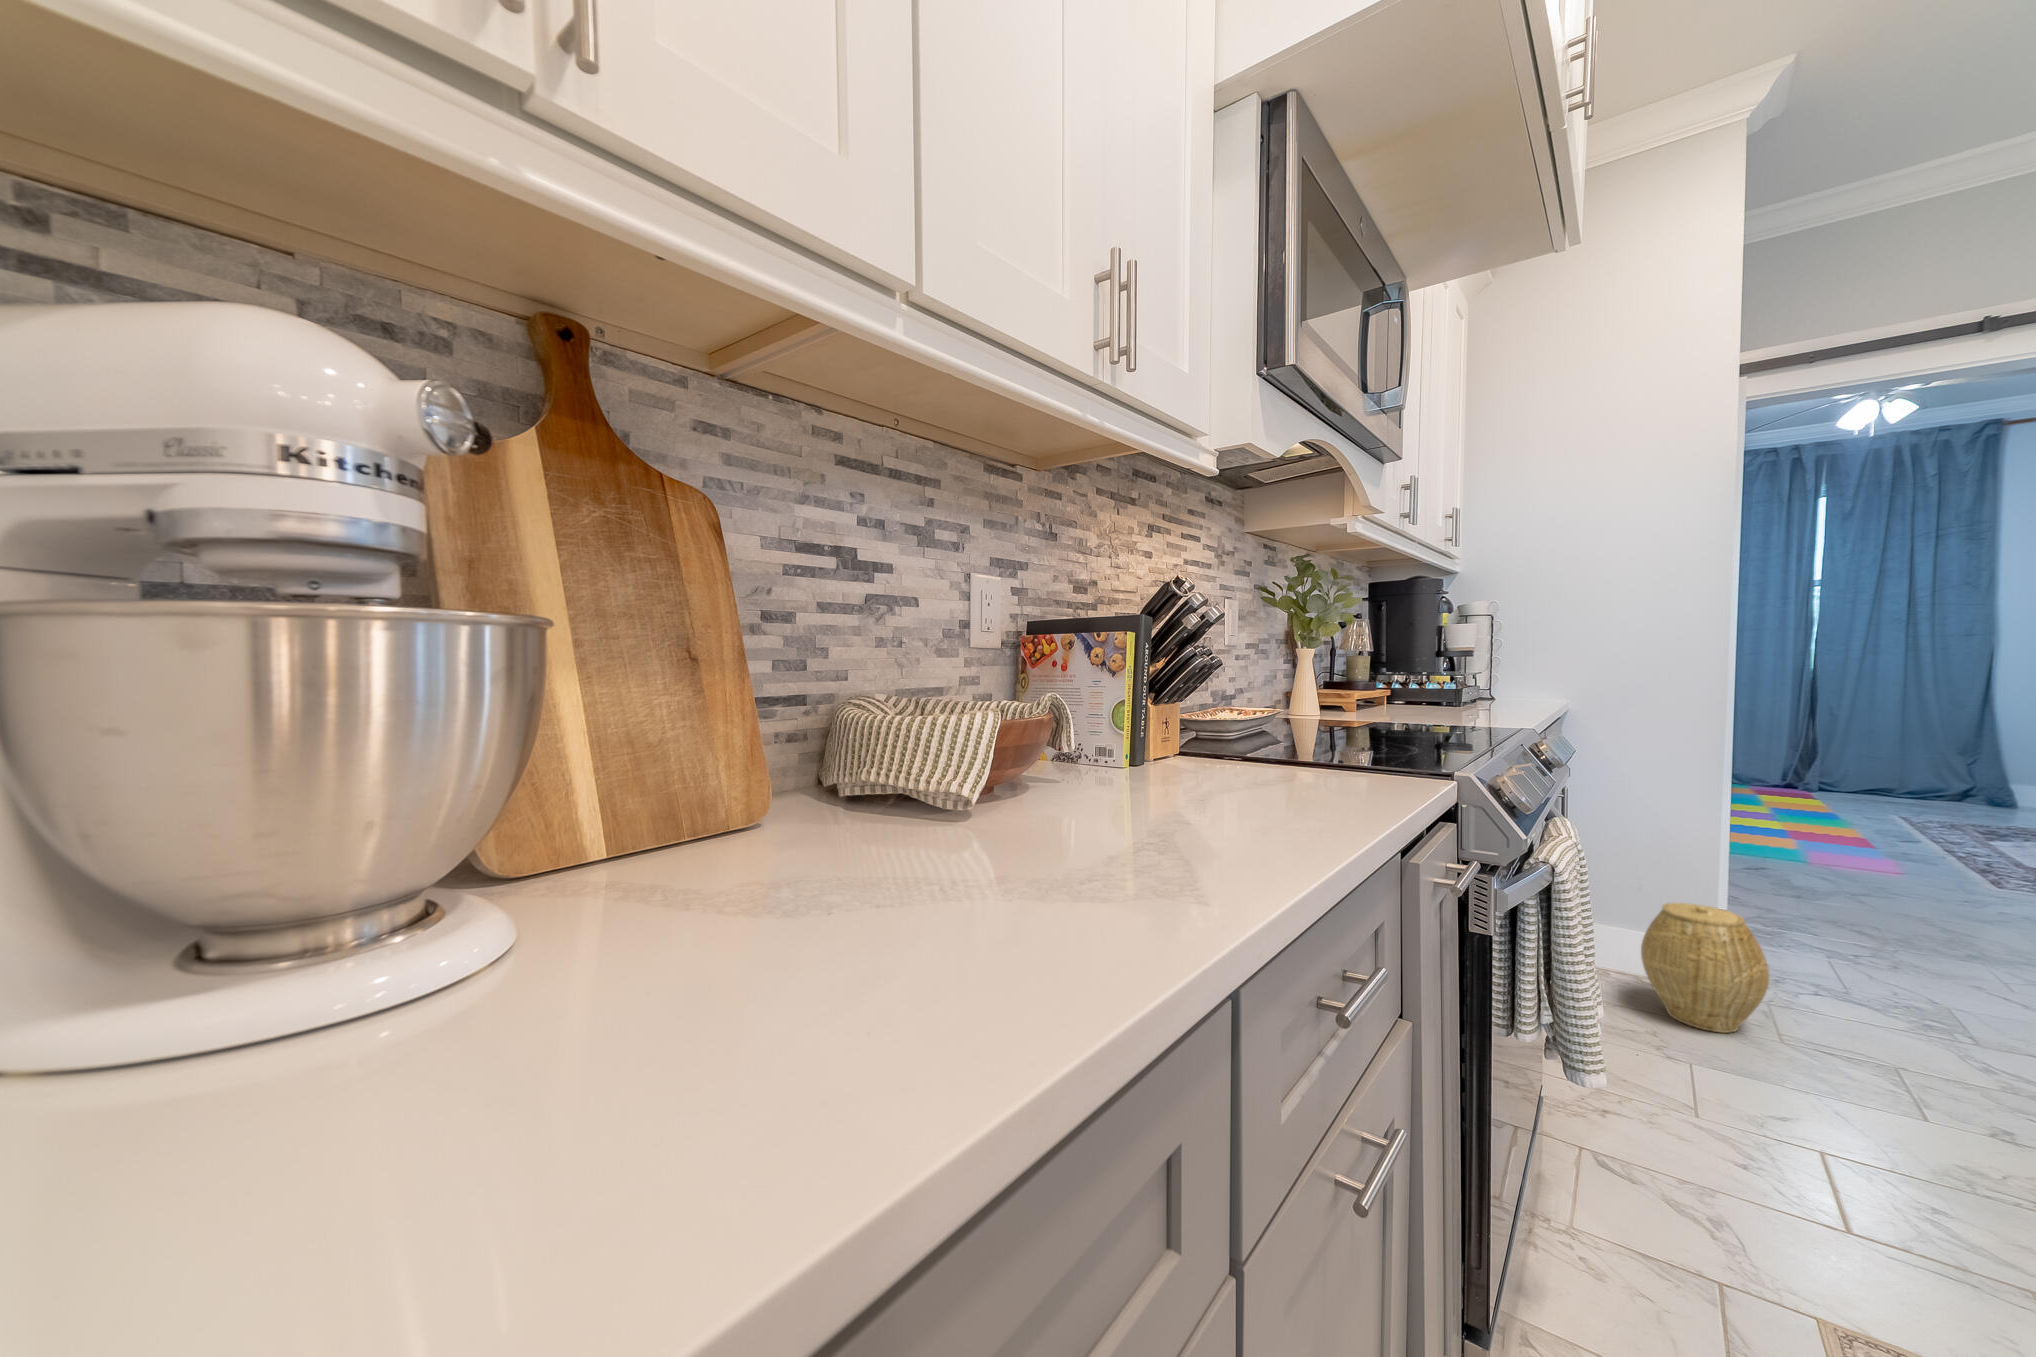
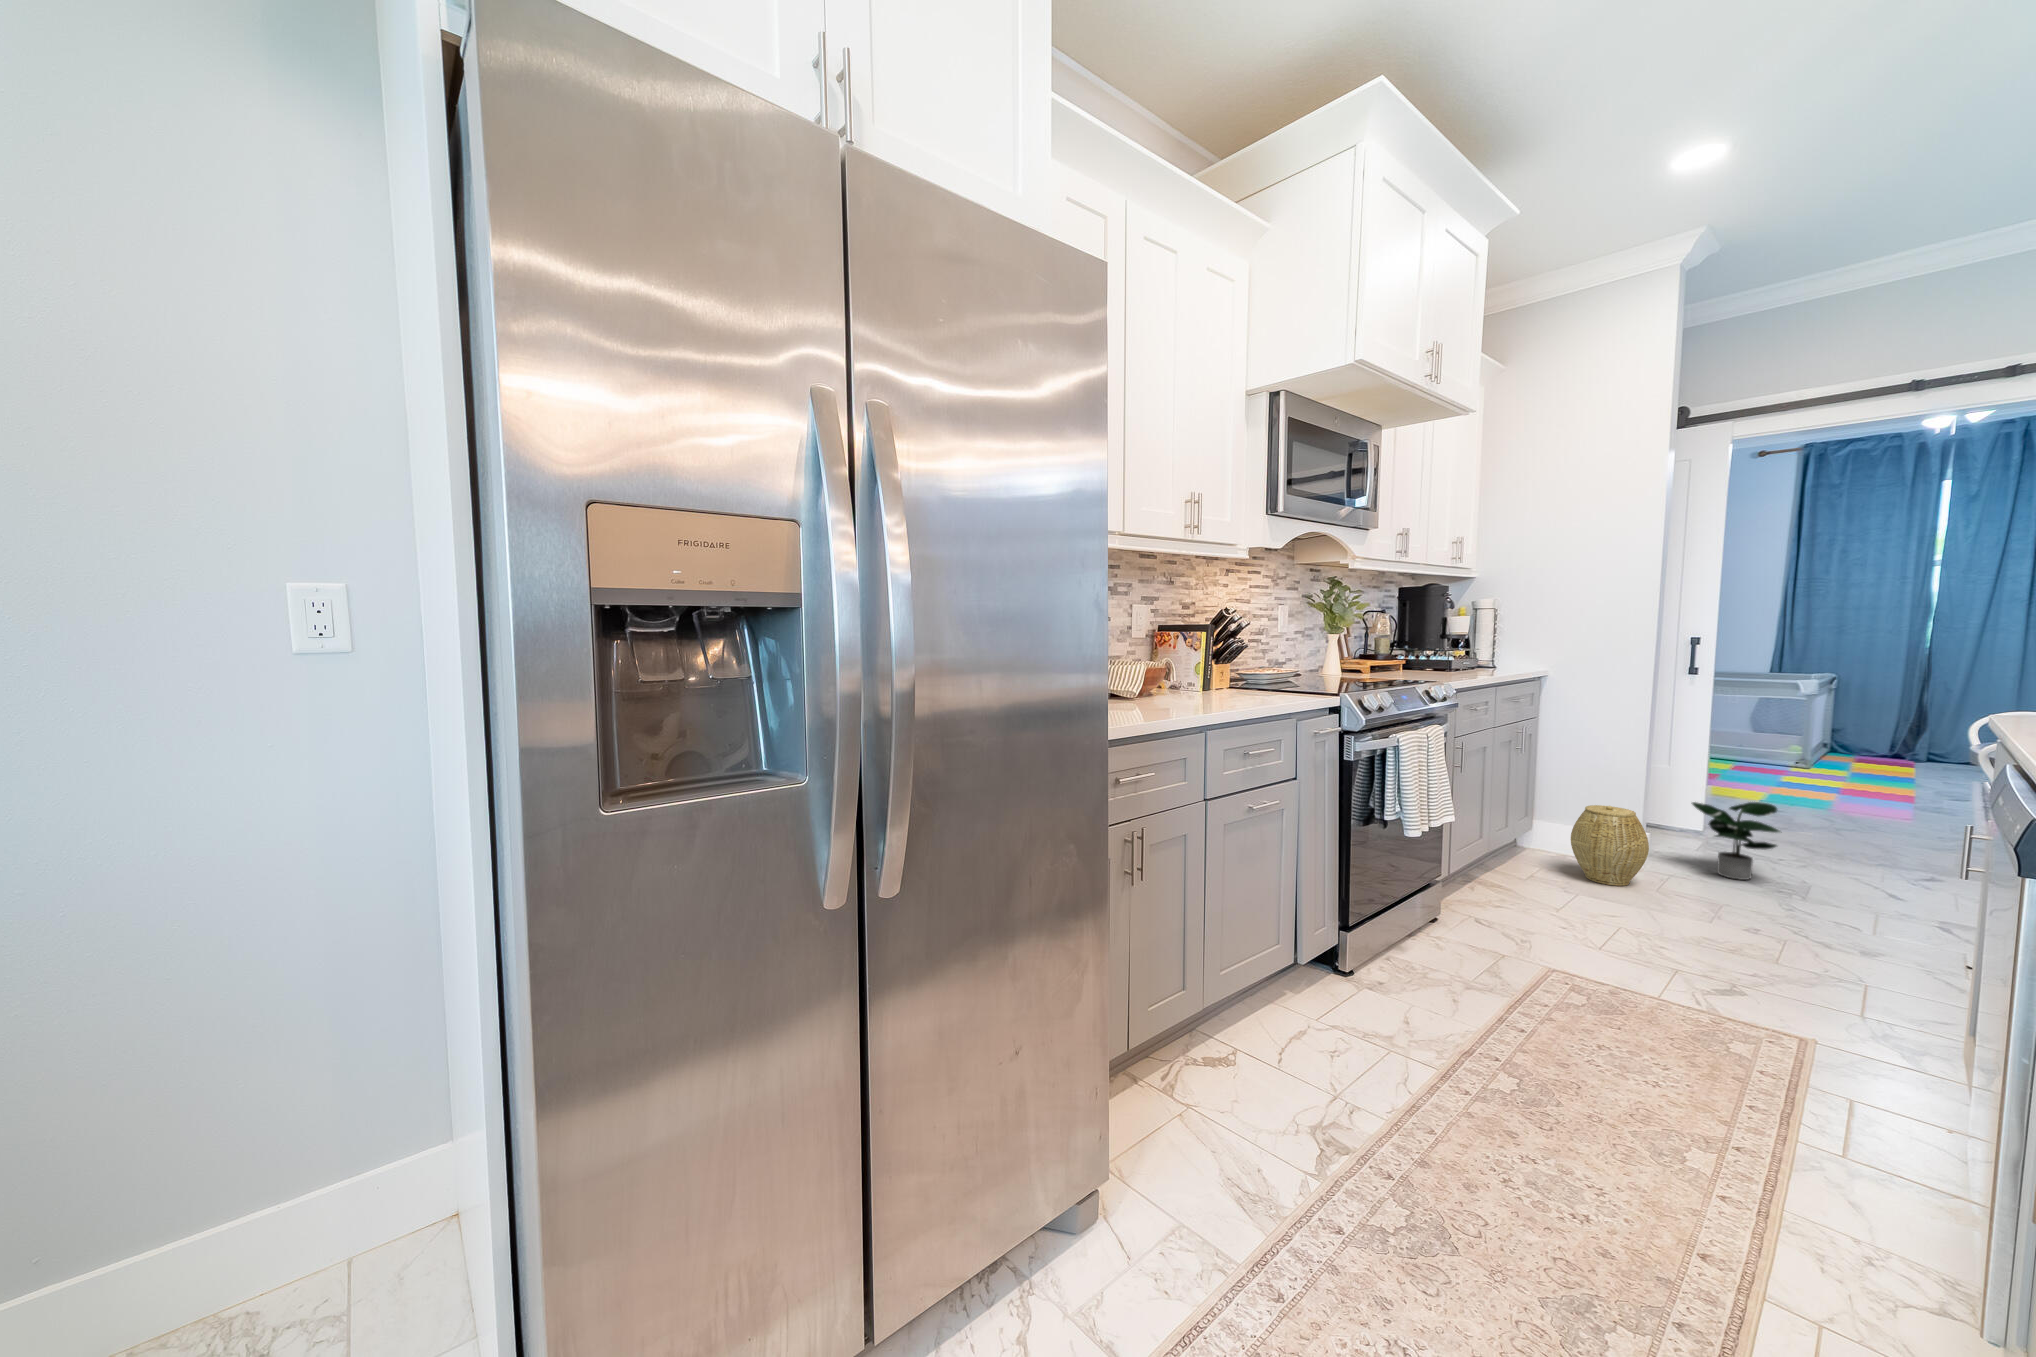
potted plant: none [1775,883,1930,1002] -> present [1692,802,1780,880]

